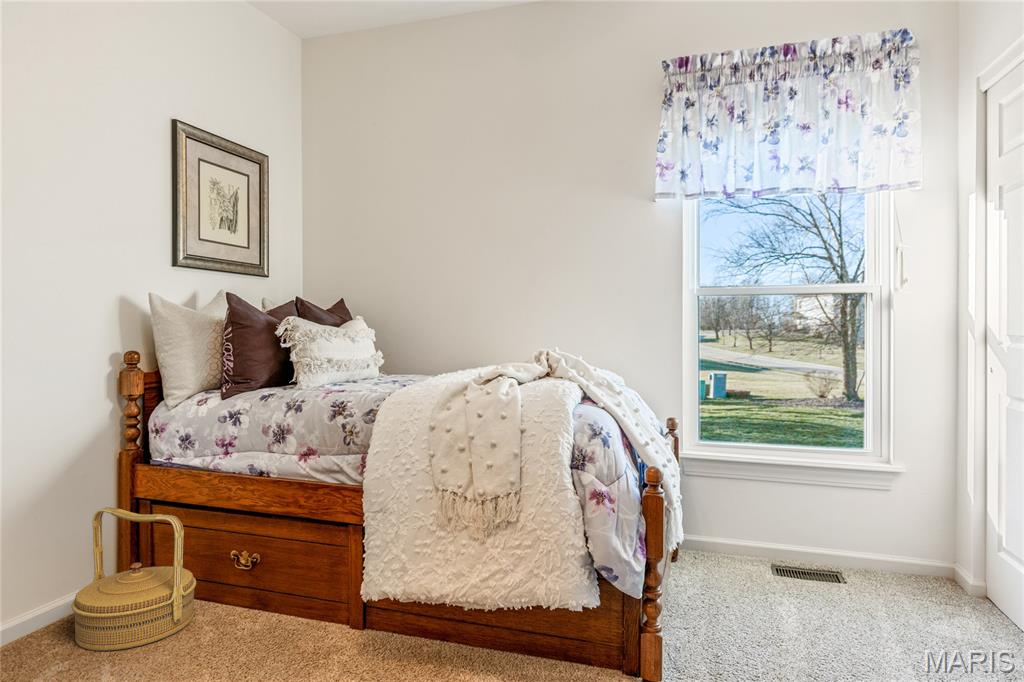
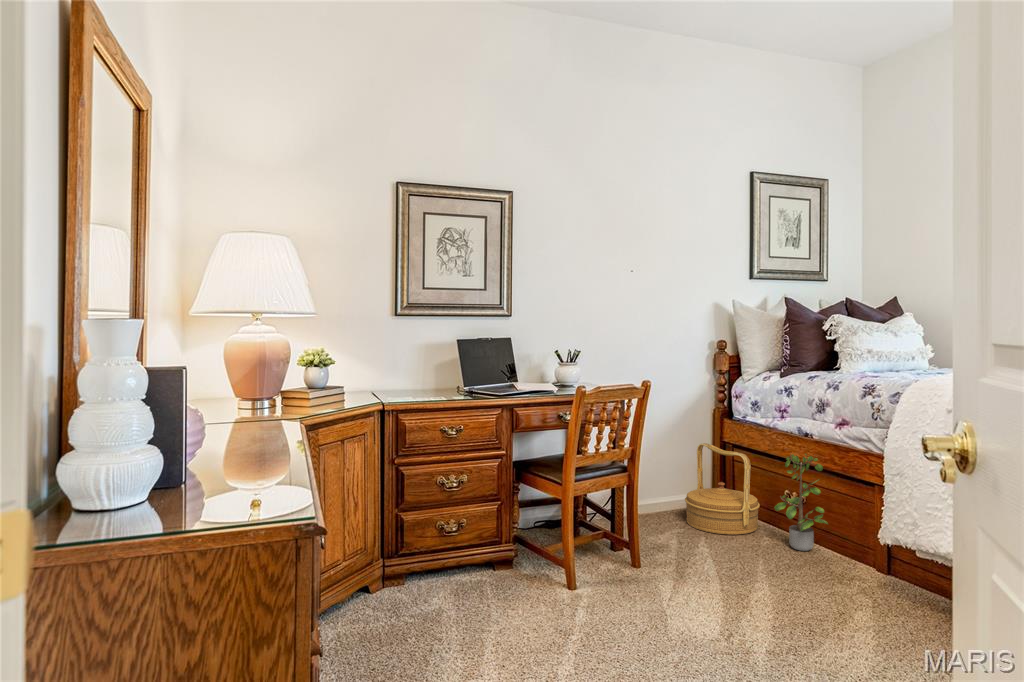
potted plant: none [221,499,297,634] -> present [775,454,828,551]

